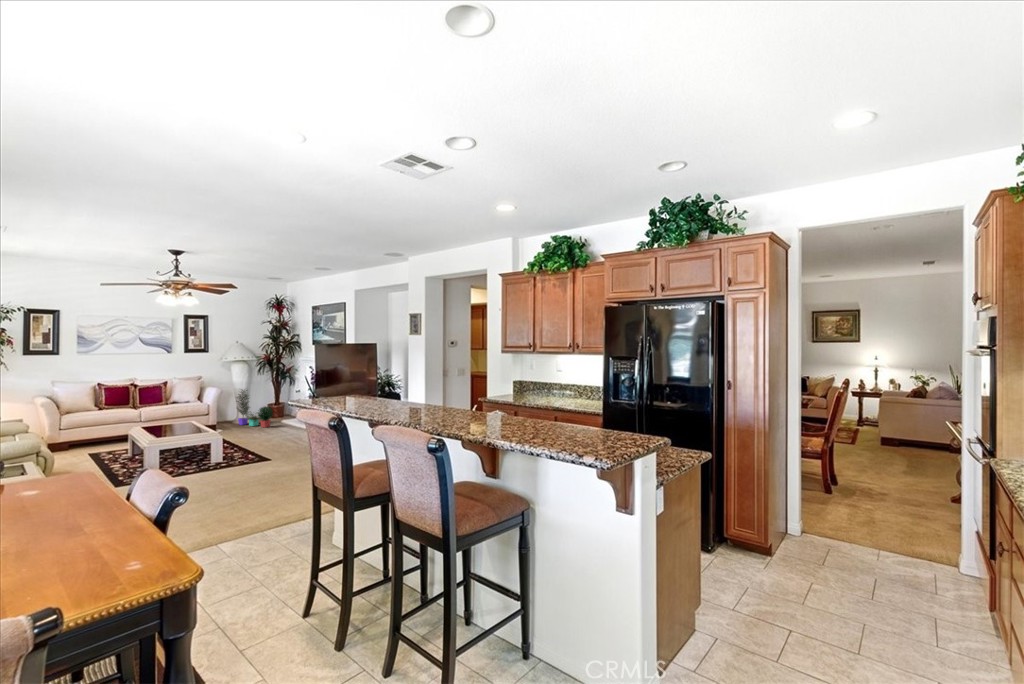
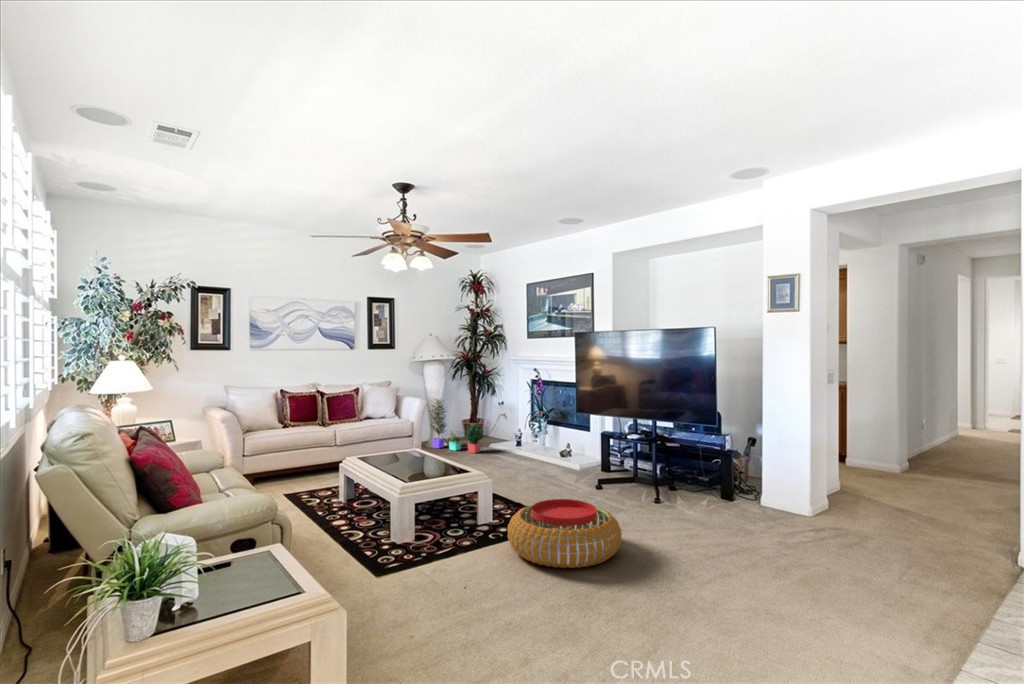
pouf: none [205,447,281,482] -> present [508,499,622,568]

